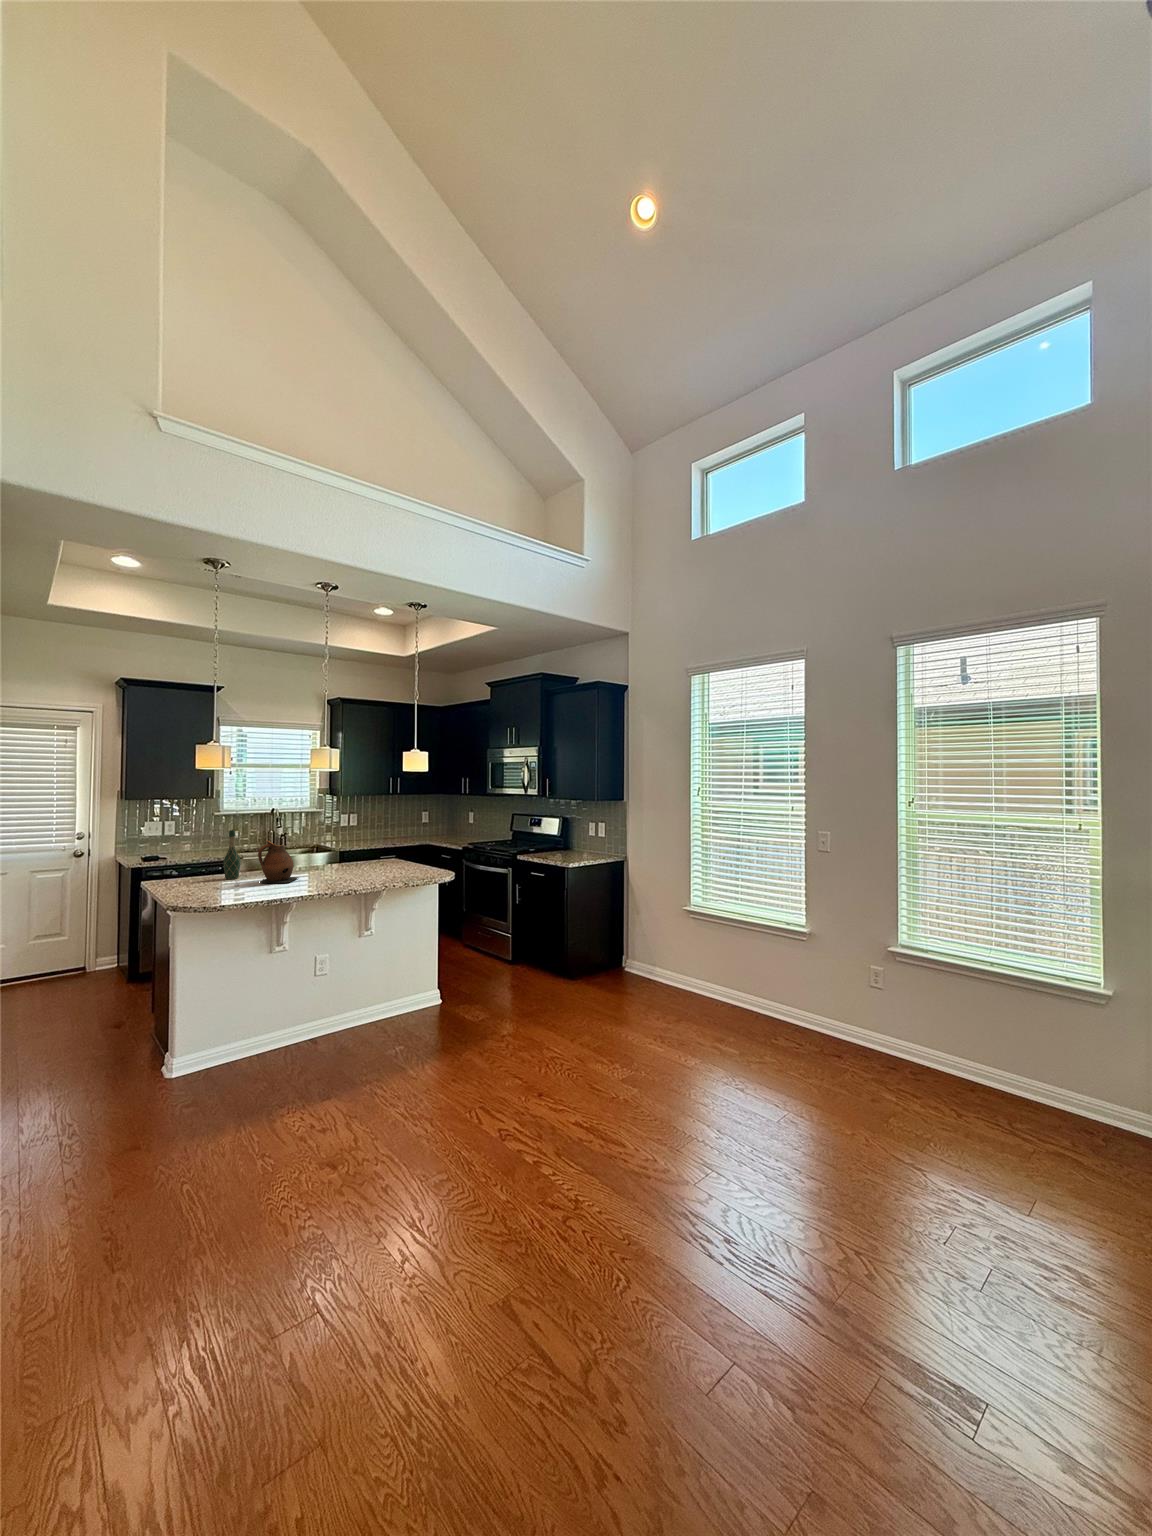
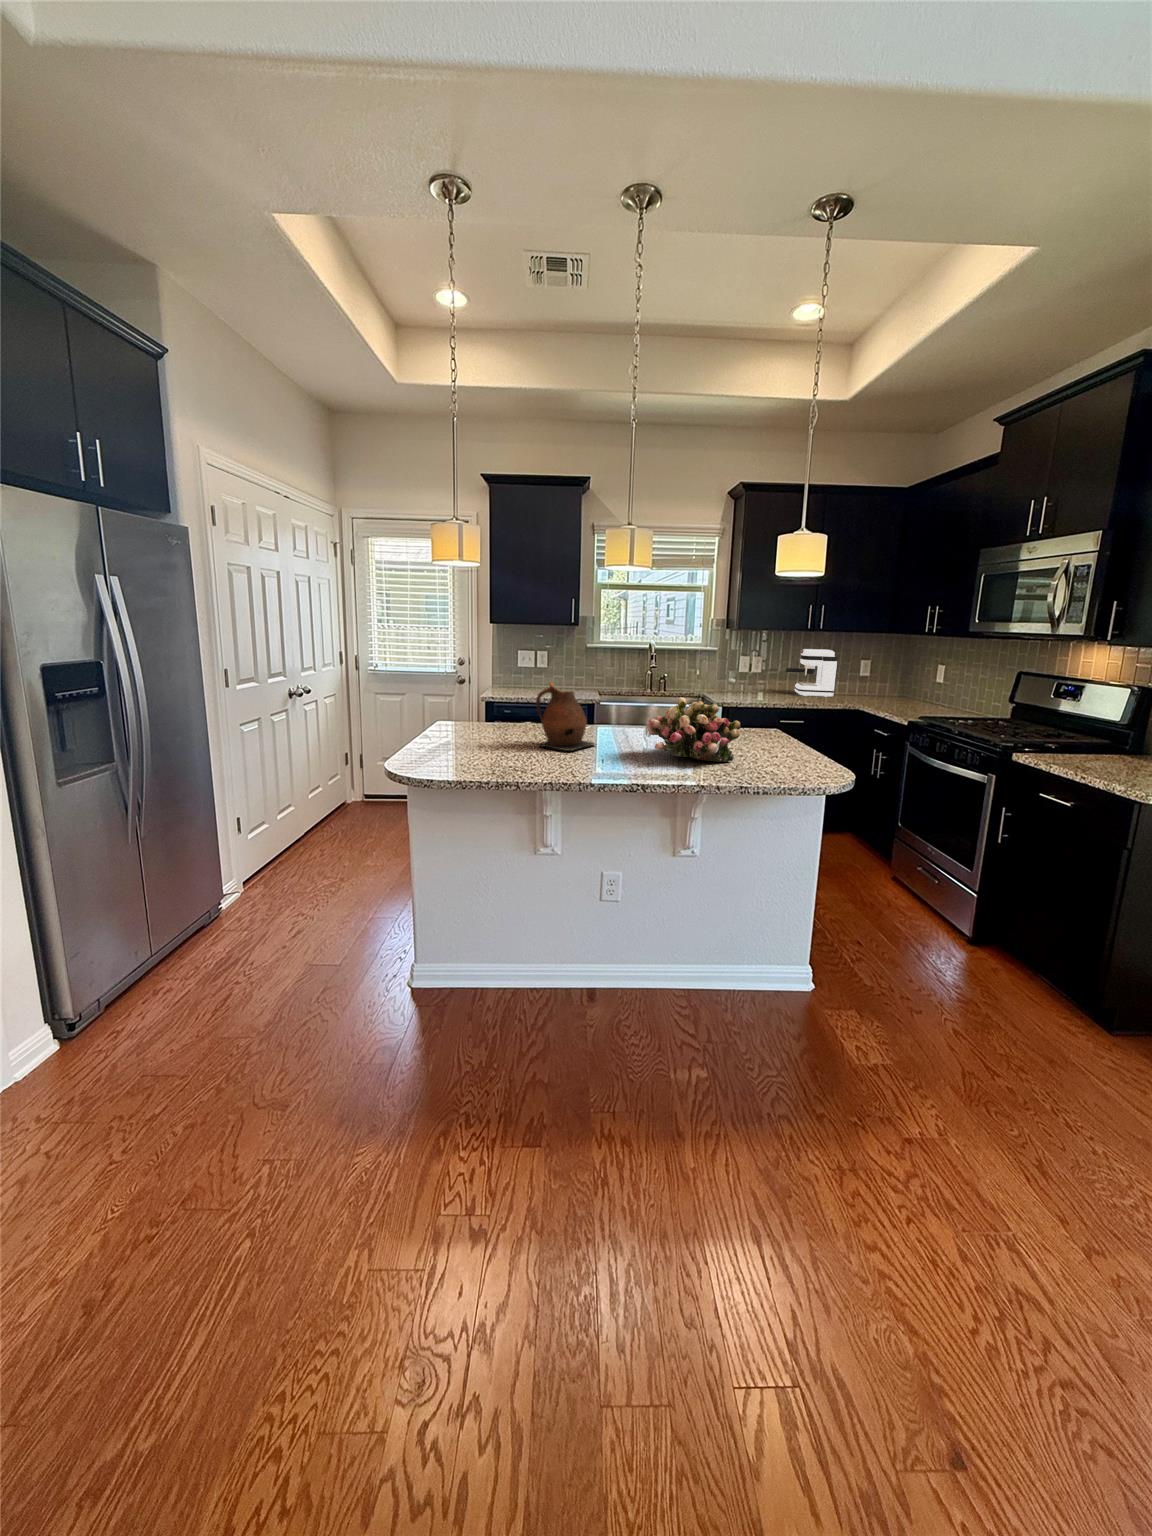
coffee maker: none [375,806,410,840] -> present [786,649,838,697]
wine bottle: present [223,830,241,879] -> none [510,663,532,733]
flower arrangement: none [334,843,391,876] -> present [646,697,740,762]

